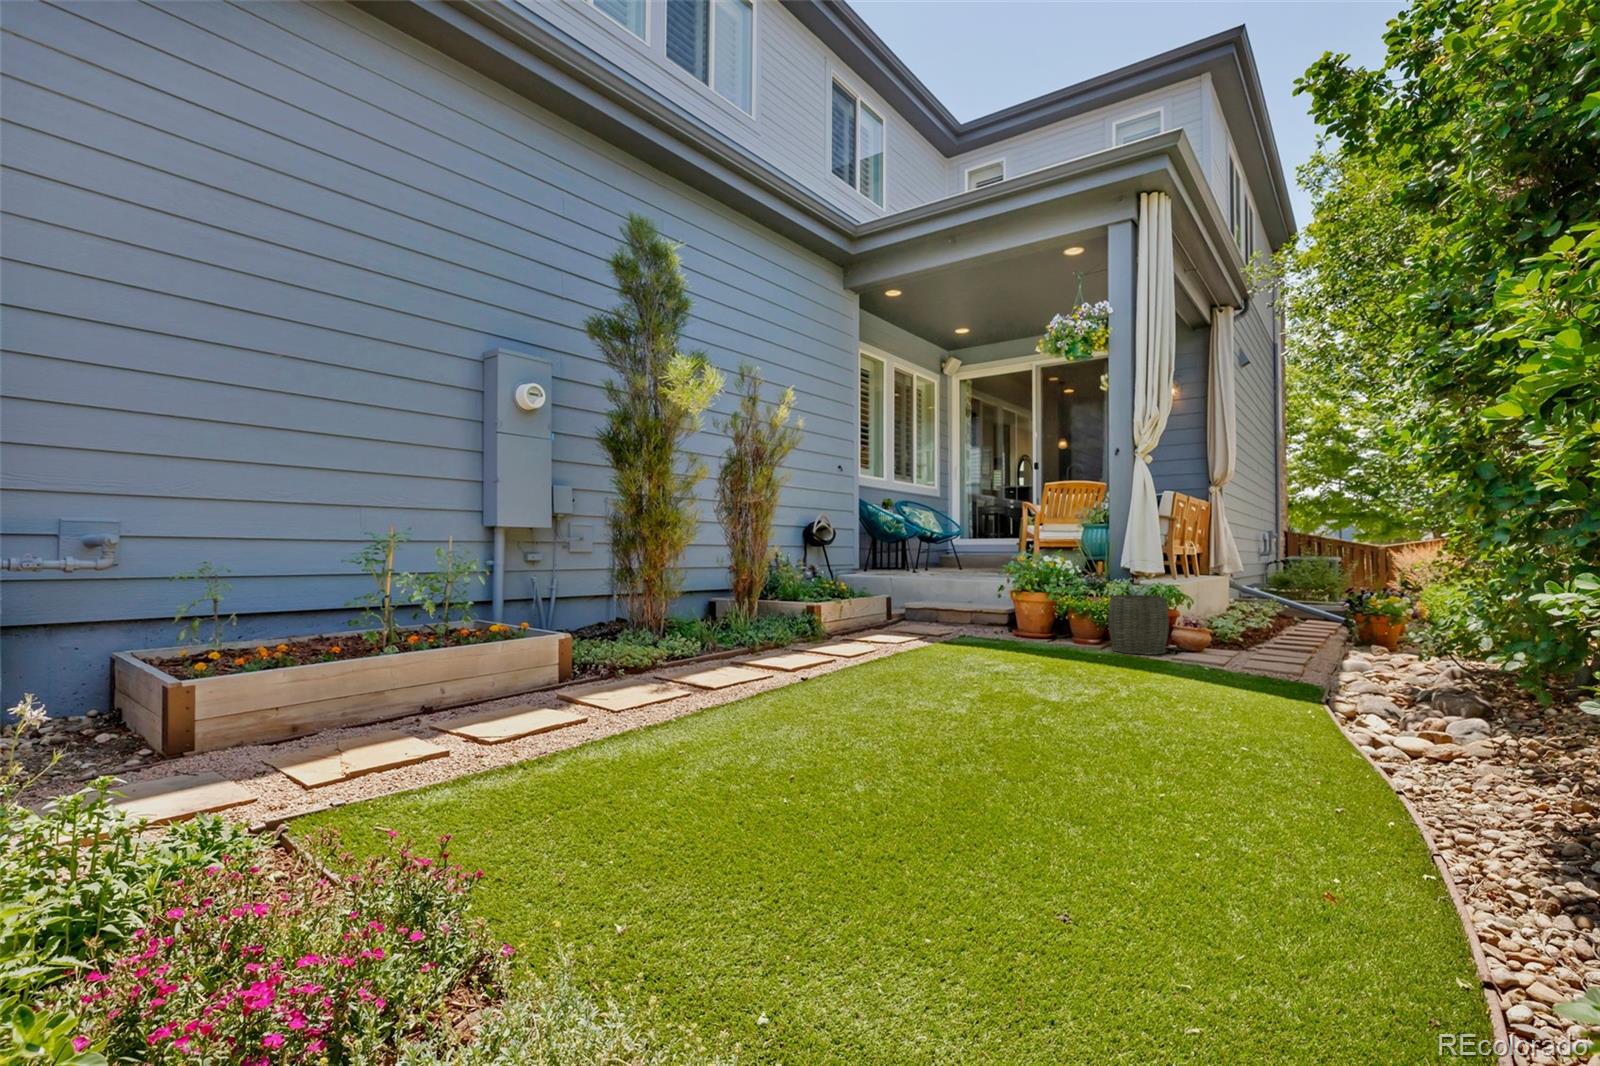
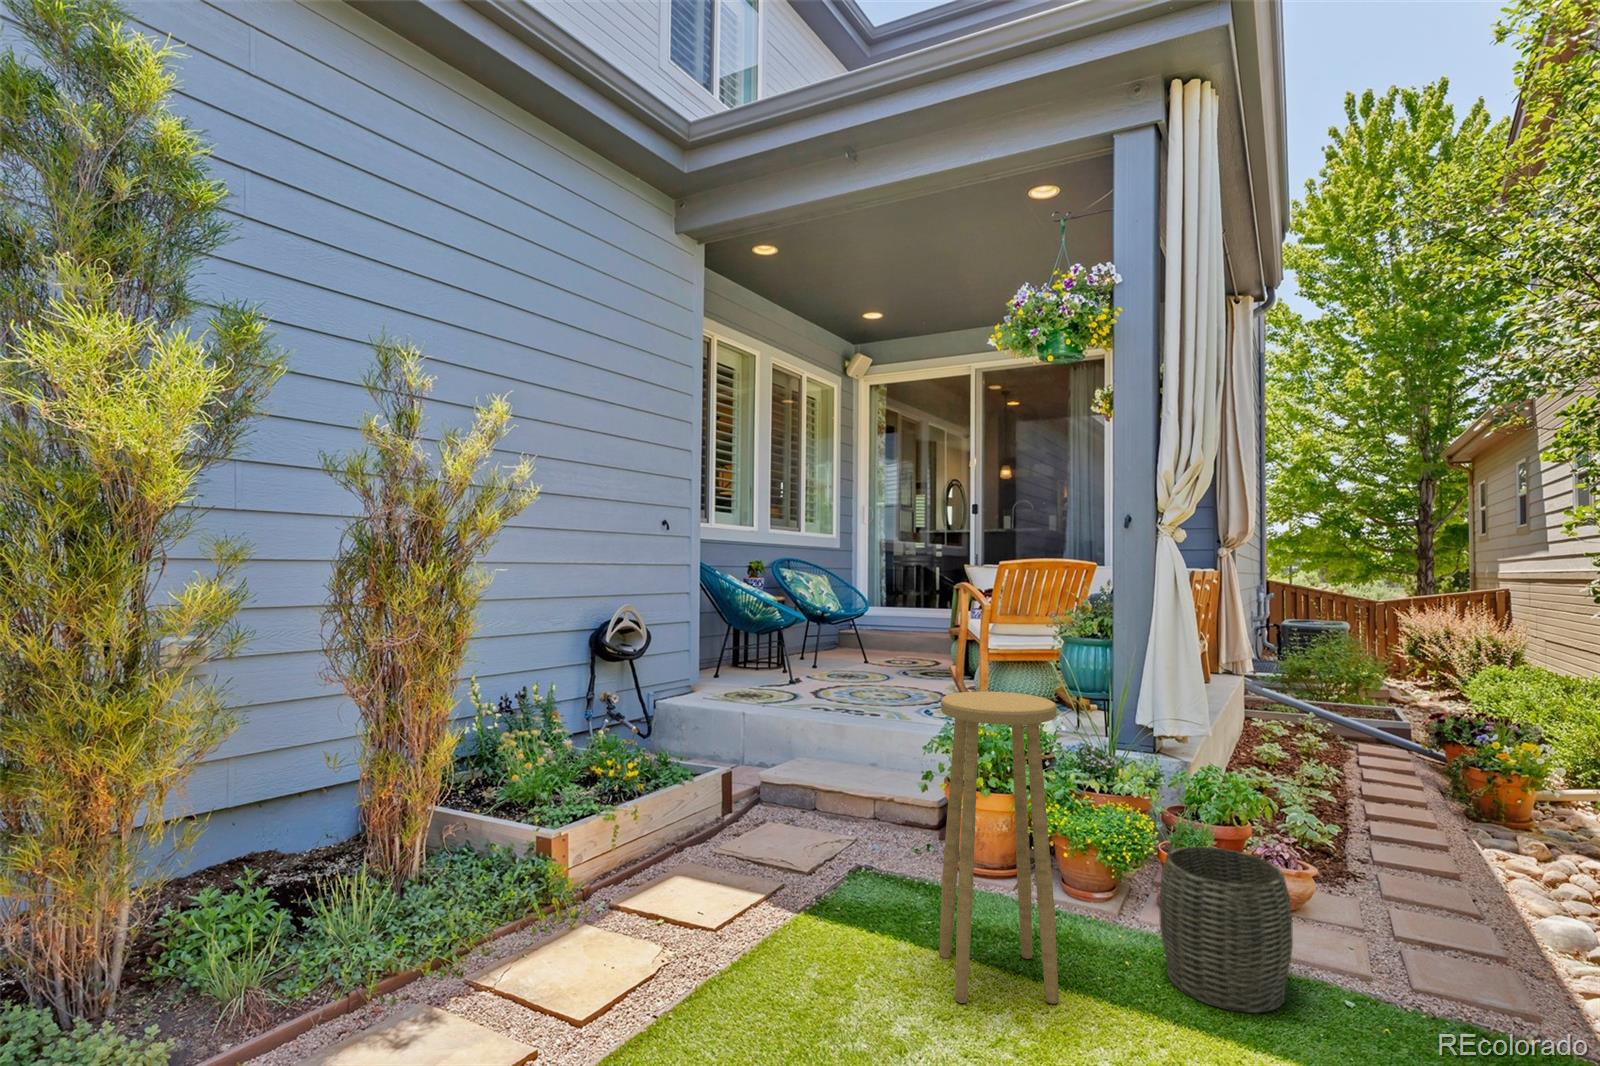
stool: none [1002,522,1057,652] -> present [939,691,1059,1004]

